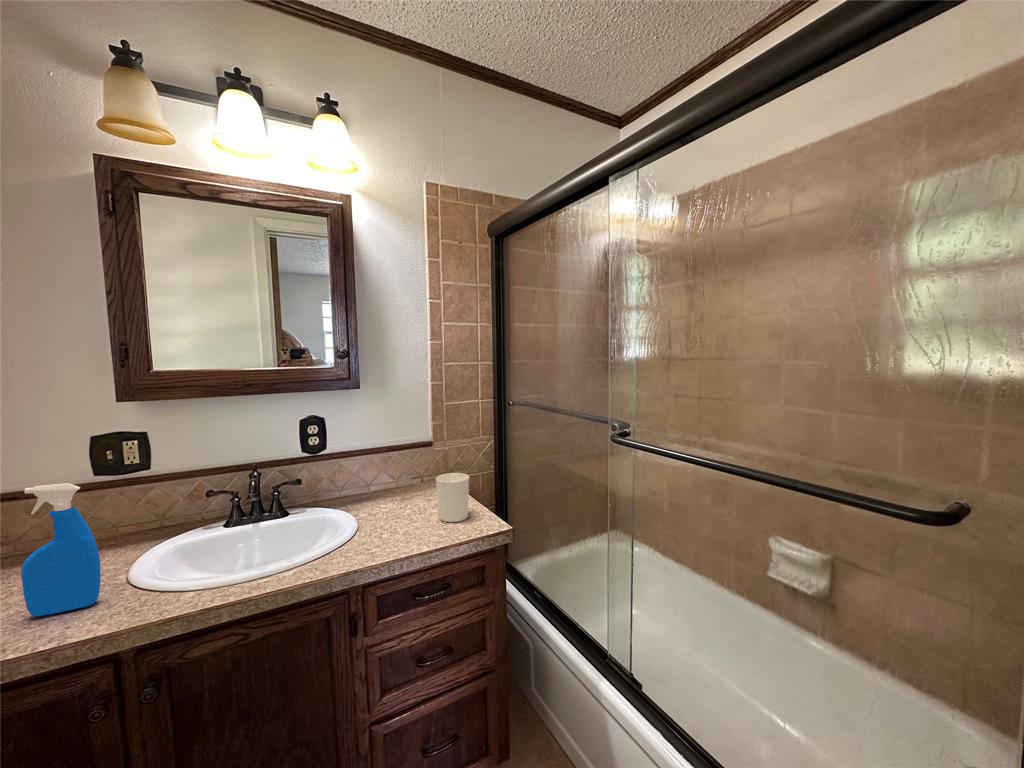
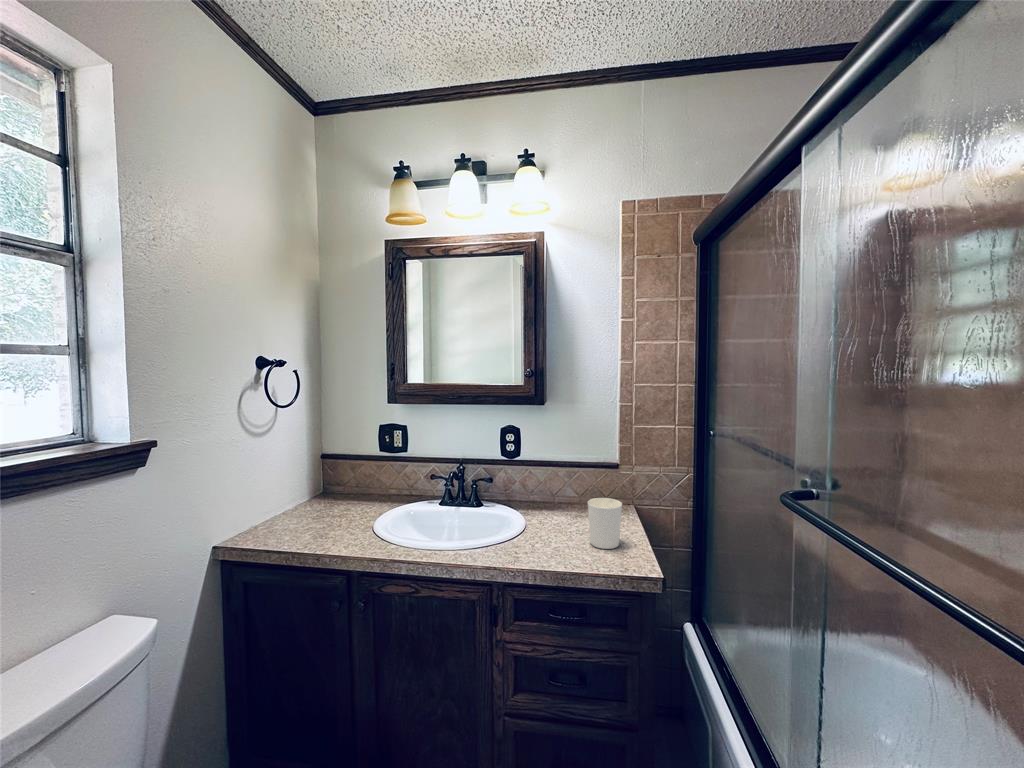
spray bottle: present [21,483,101,616] -> none [315,455,349,536]

